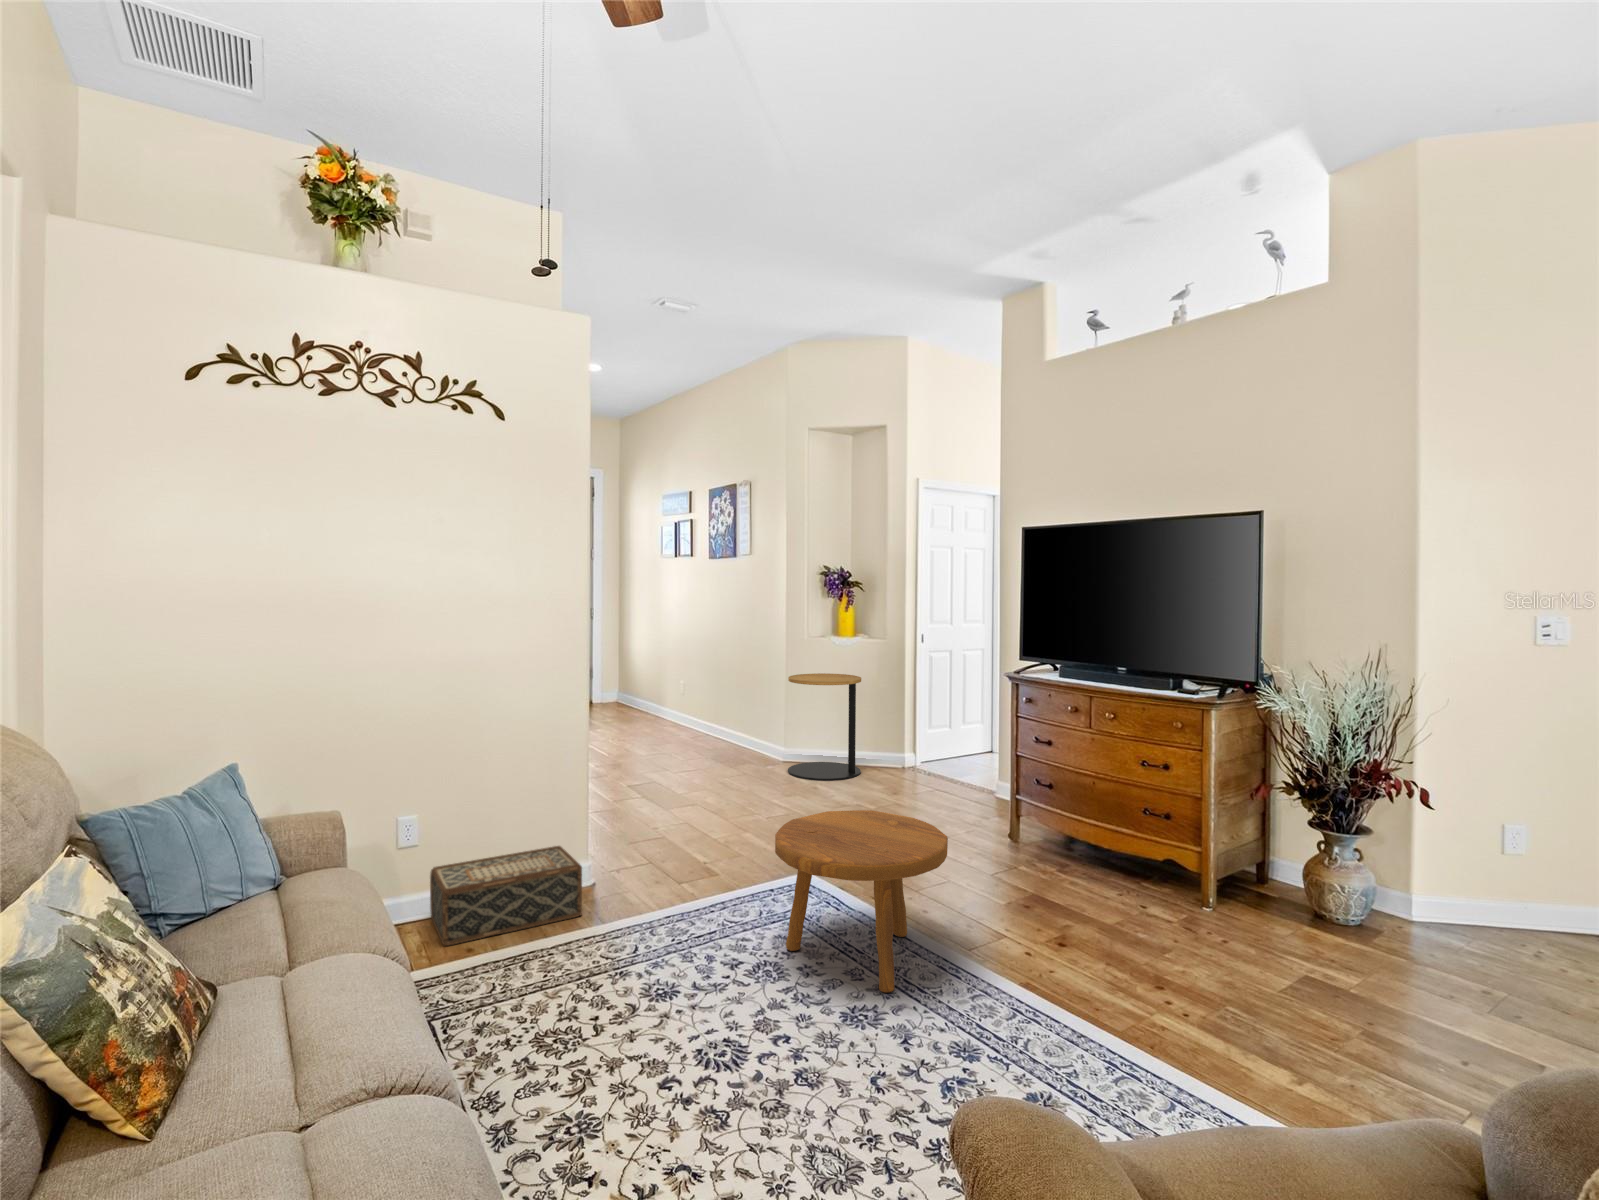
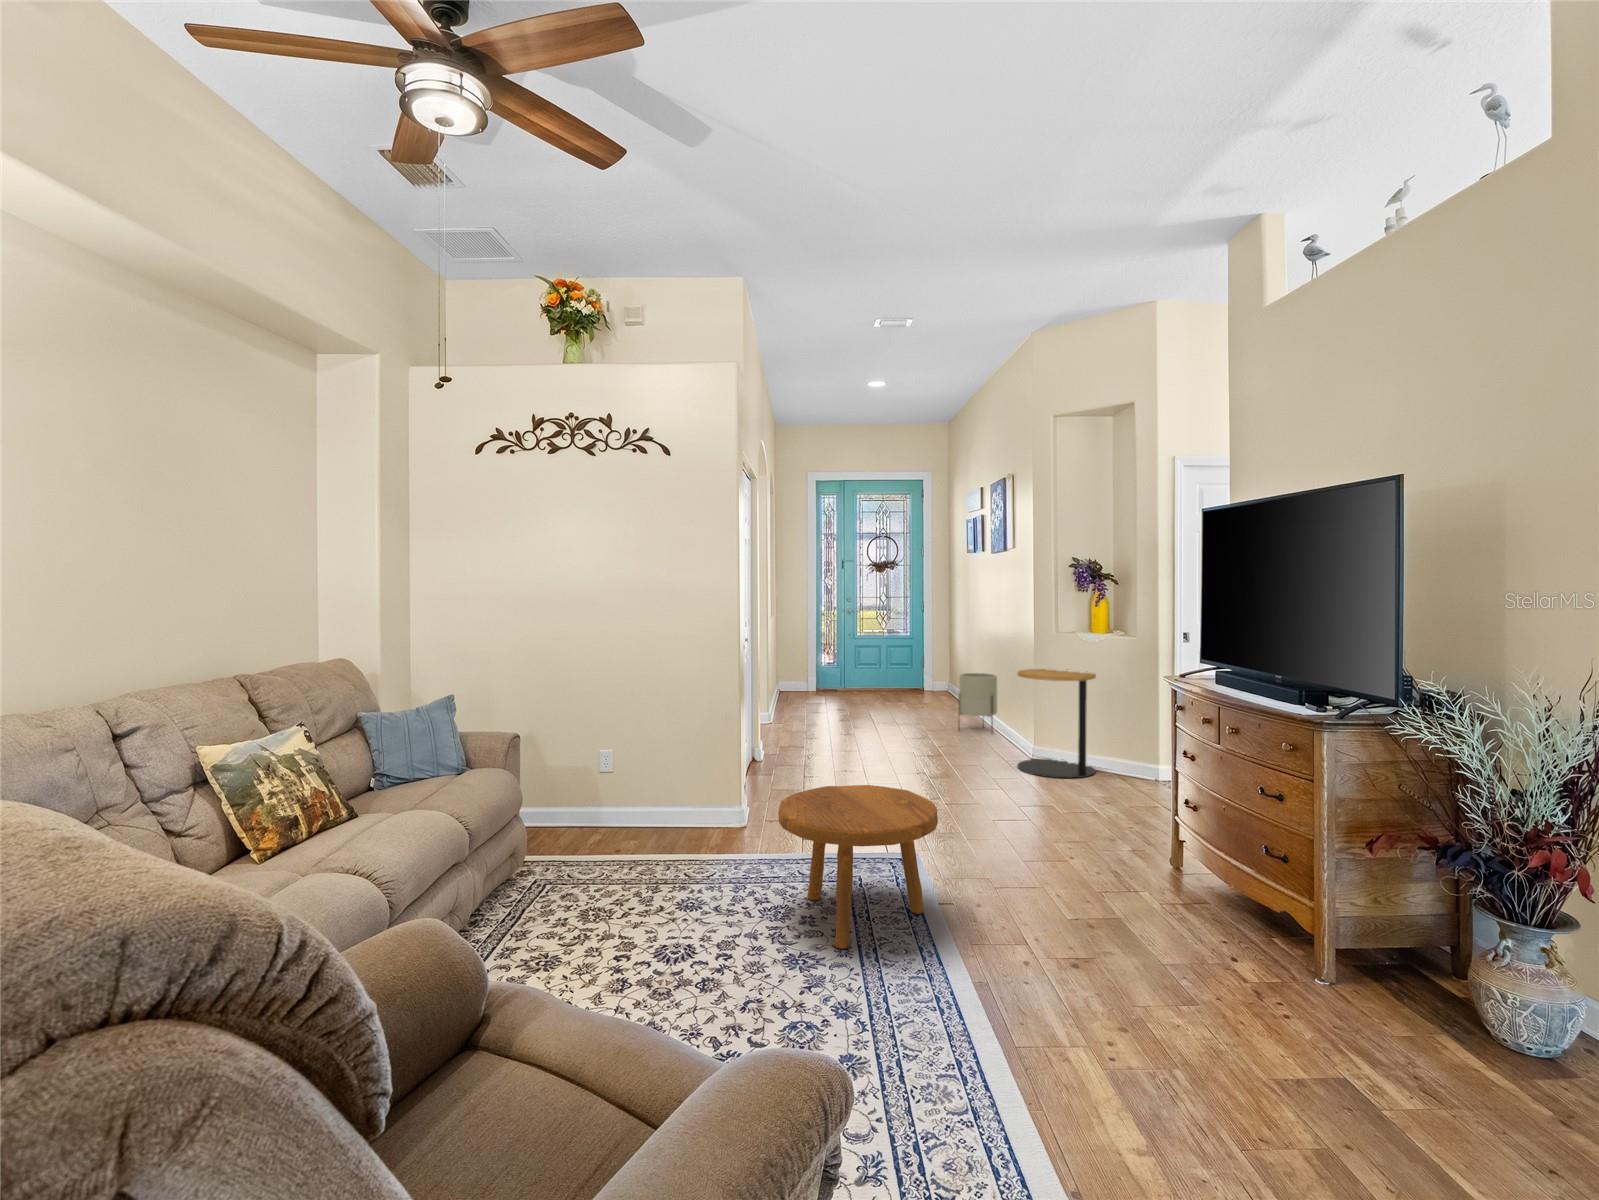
planter: none [687,682,726,745] -> present [959,673,997,733]
woven basket: present [430,846,582,946] -> none [604,785,713,841]

